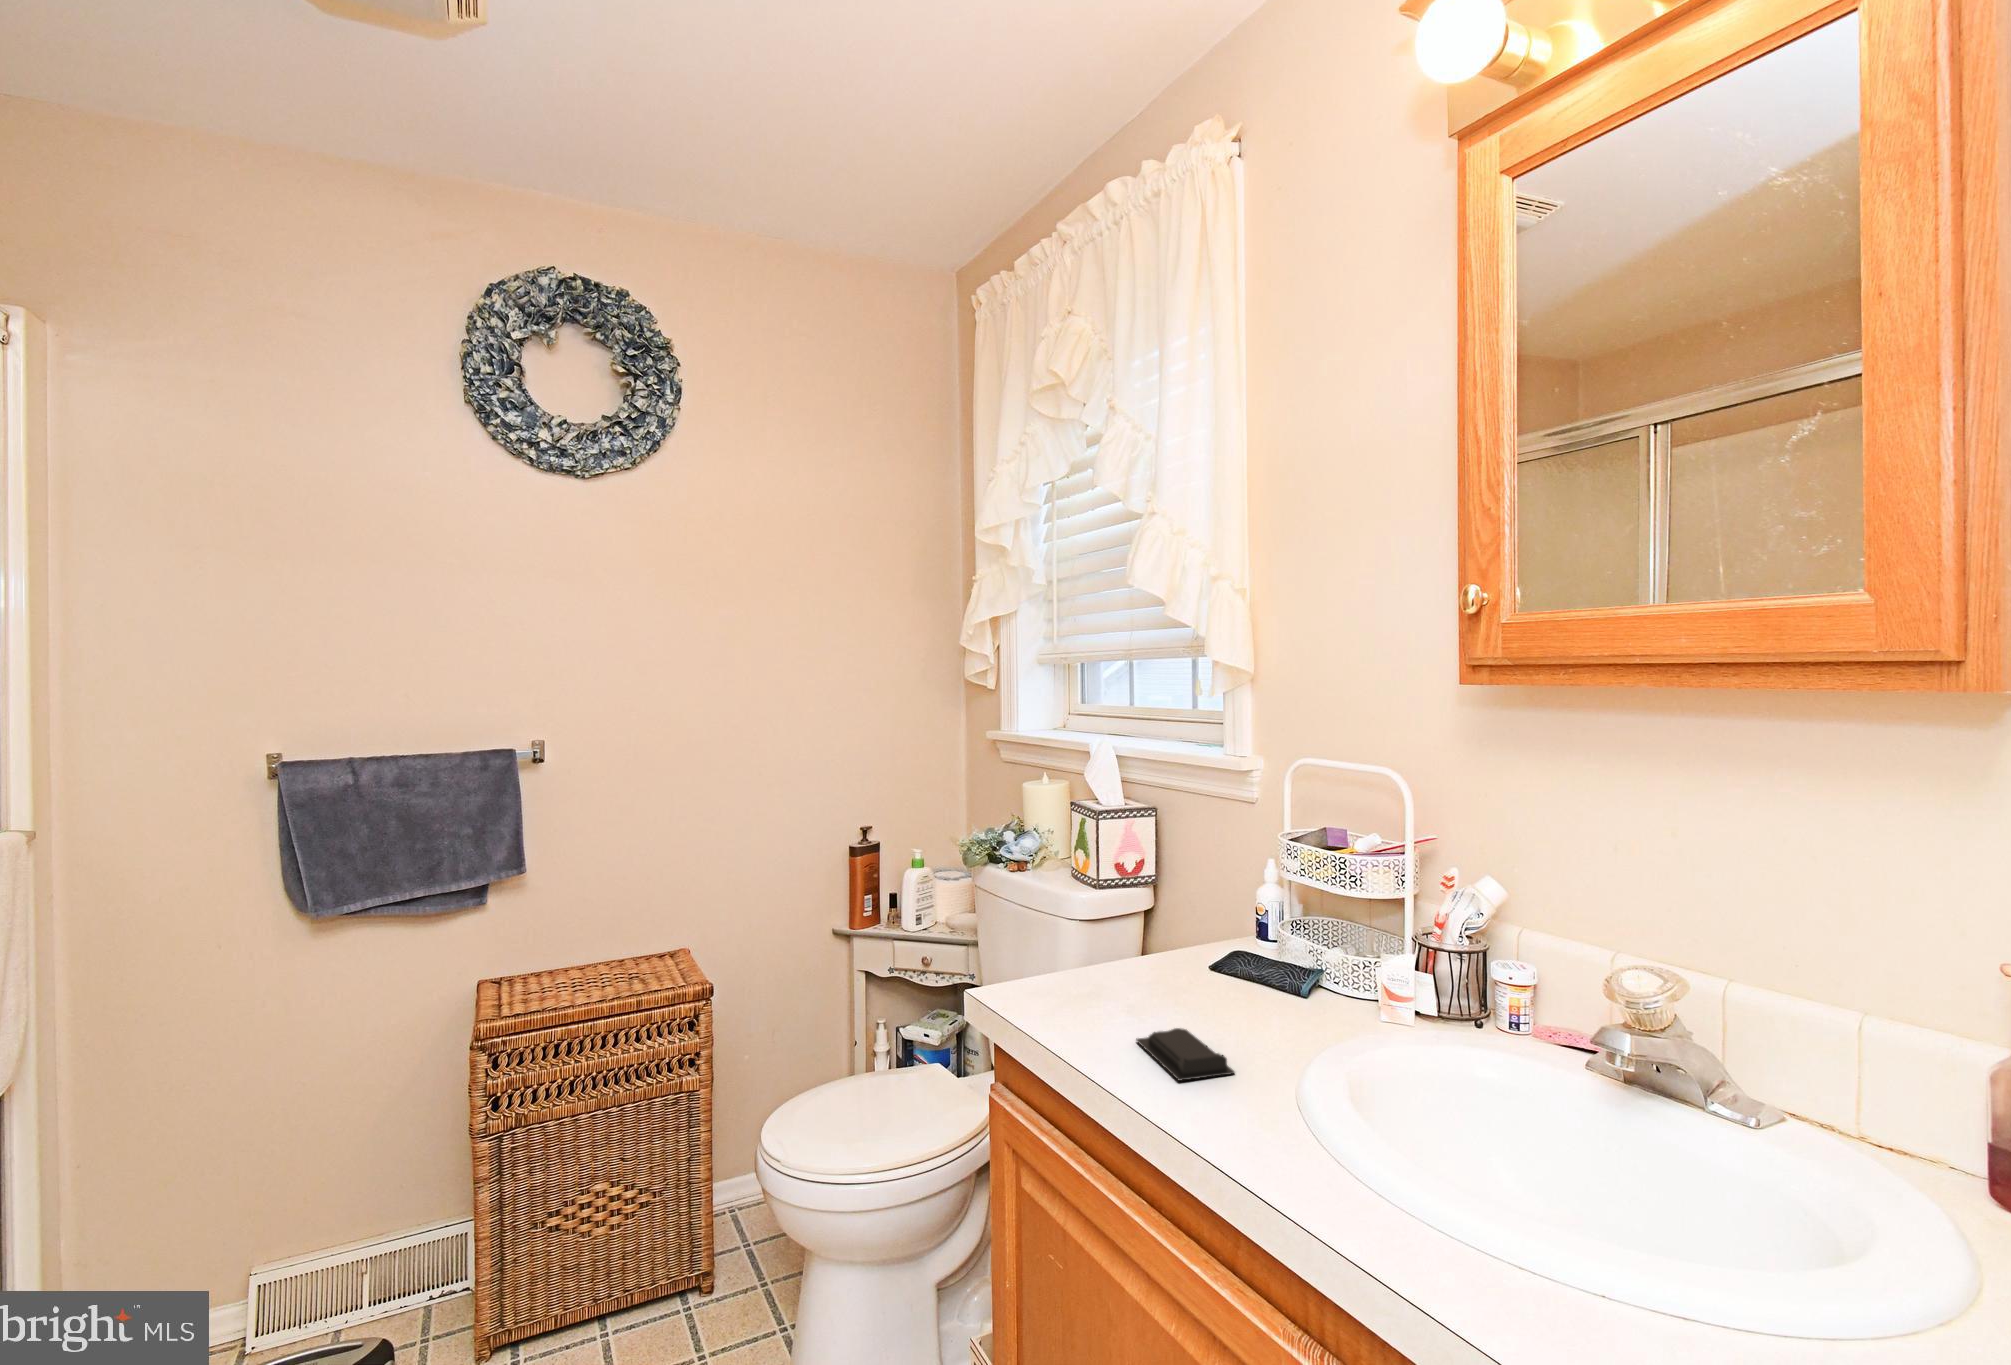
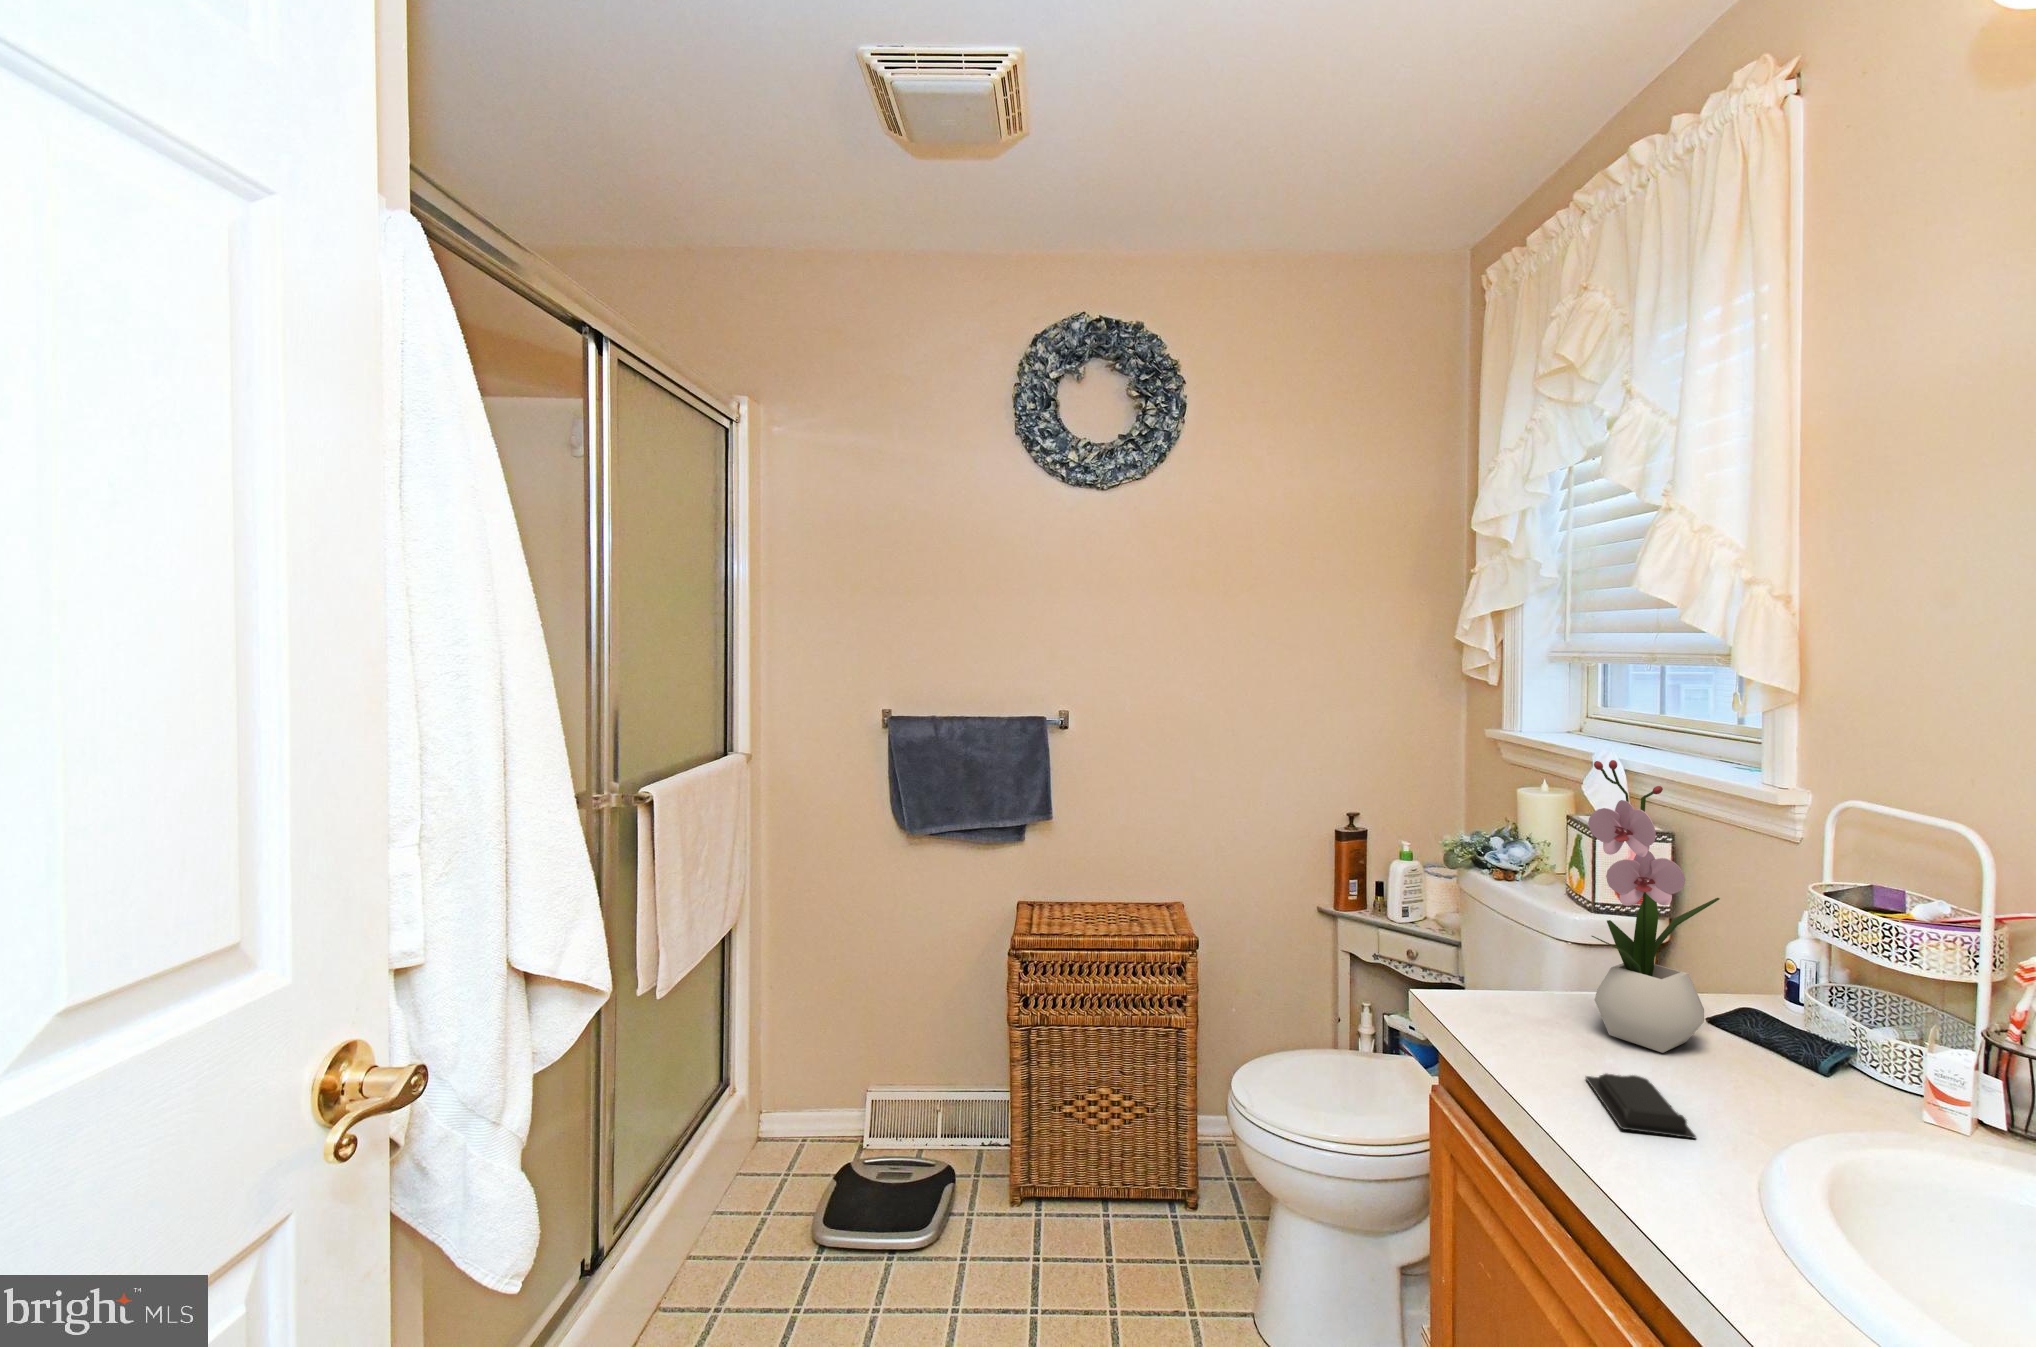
flower arrangement: none [1121,738,1218,1004] -> present [1588,760,1720,1053]

